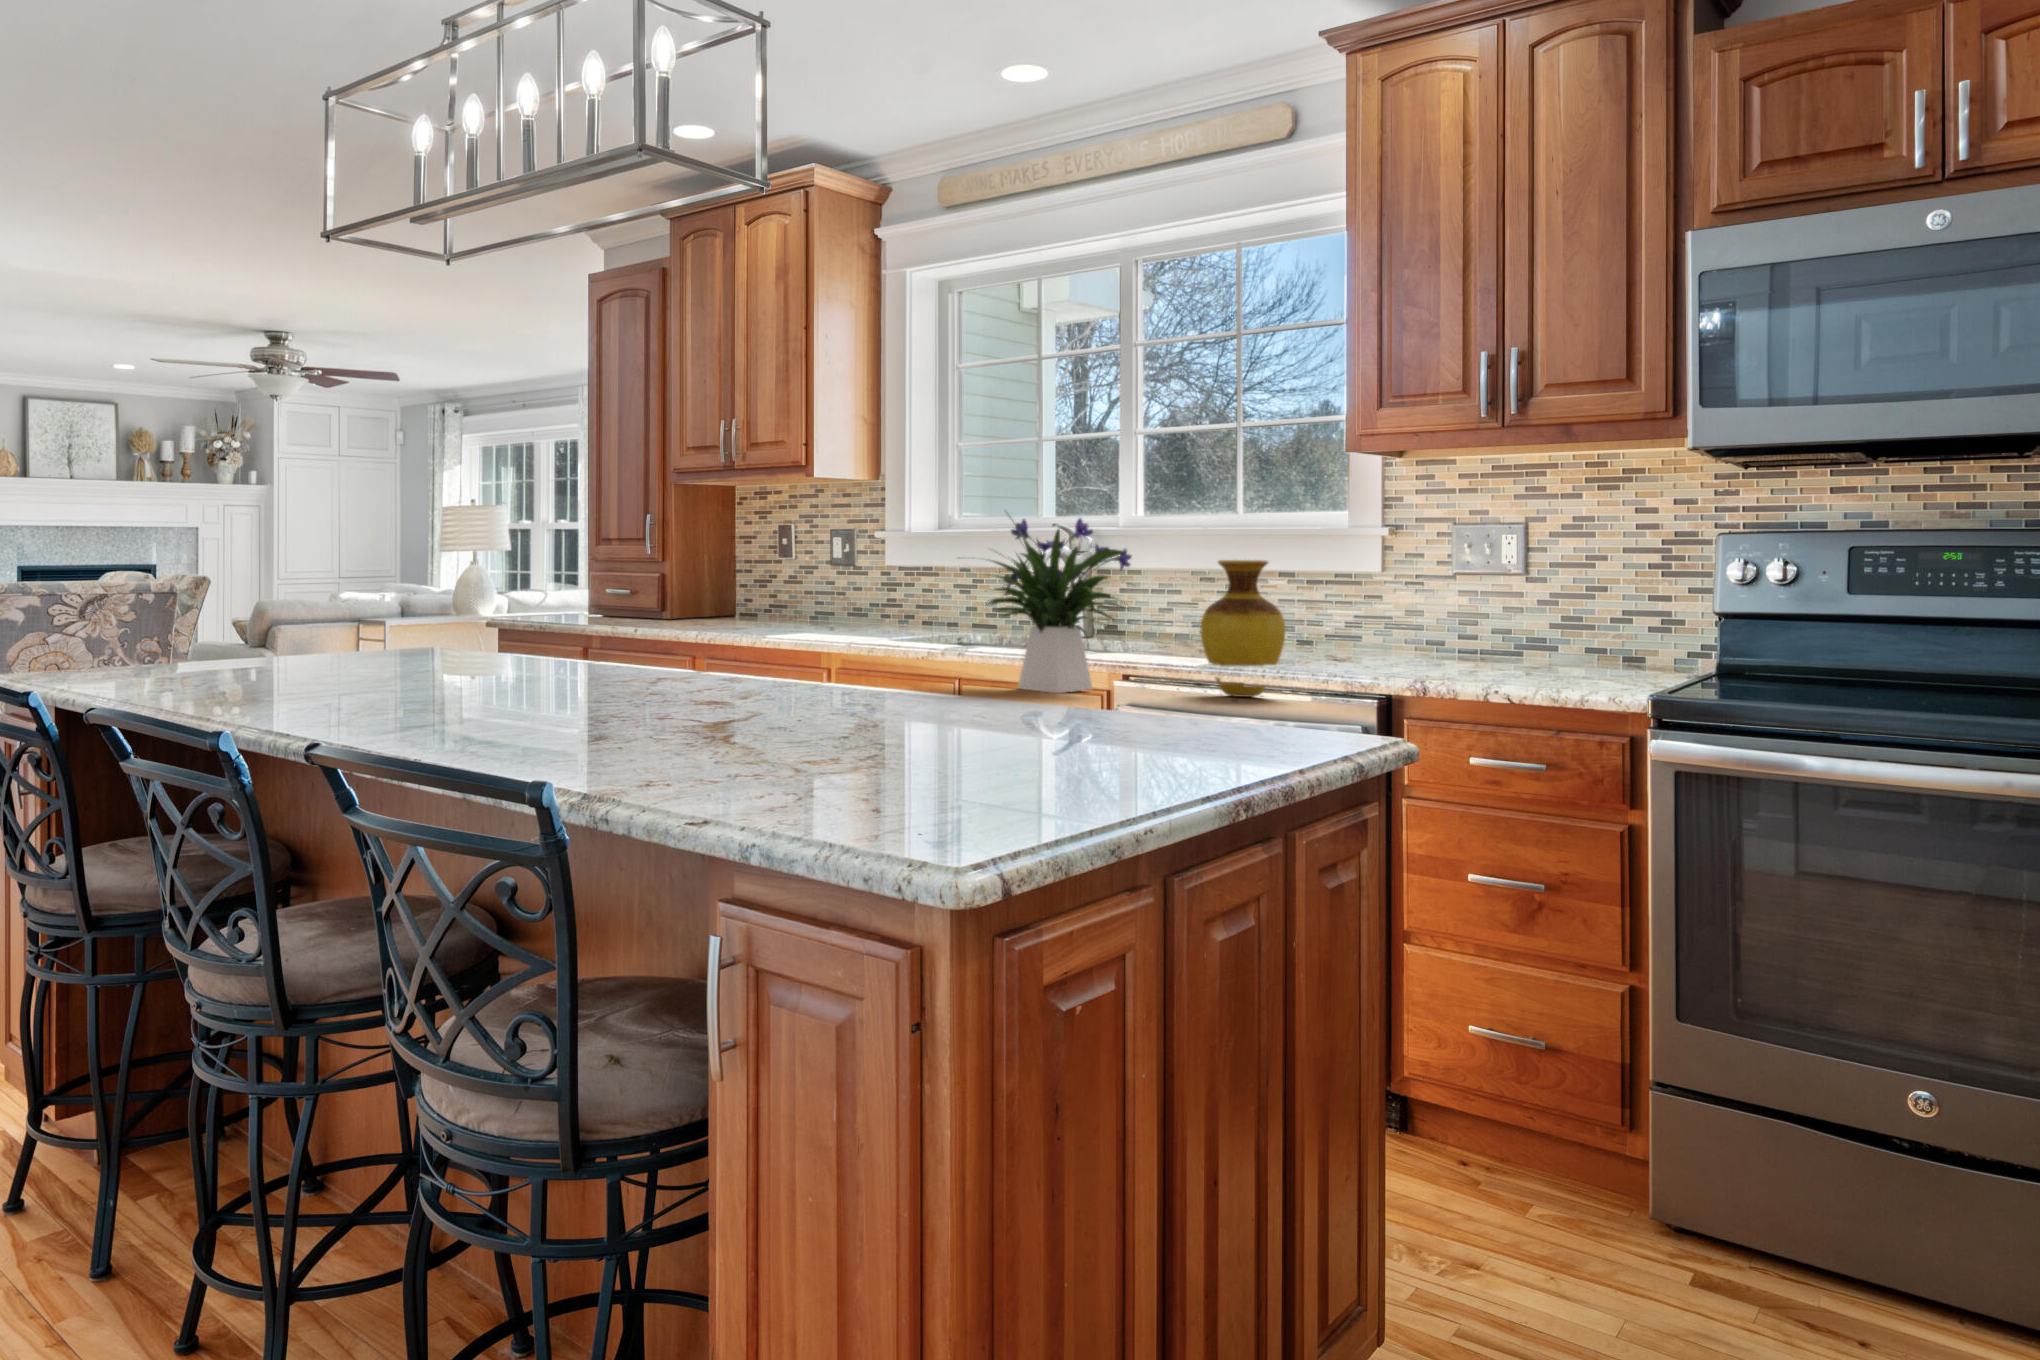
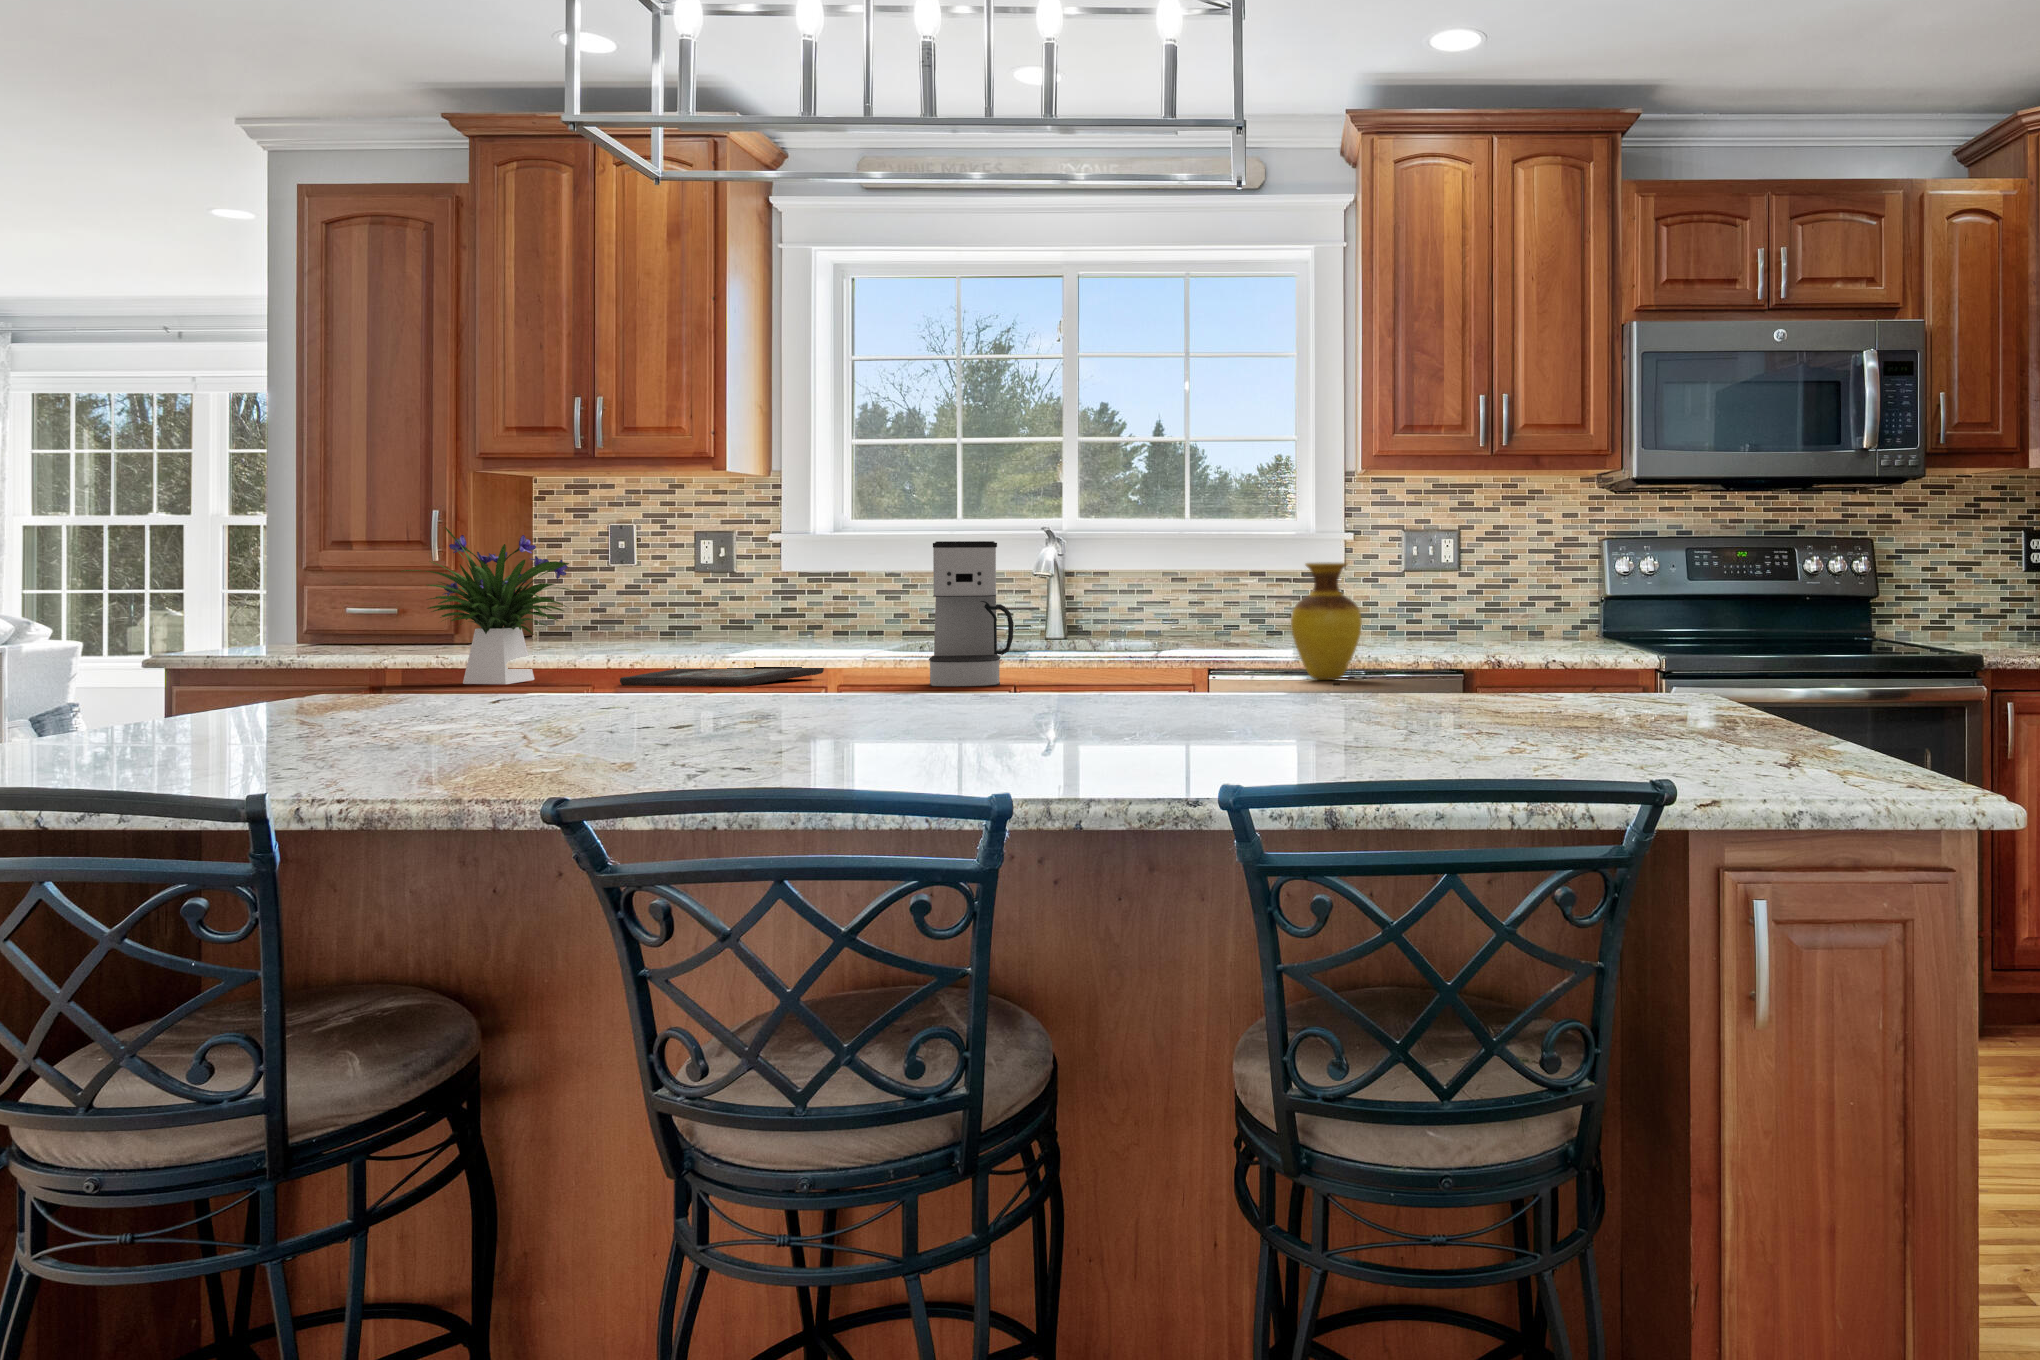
flower arrangement: present [988,518,1132,693] -> present [404,527,572,684]
coffee maker: none [845,535,934,677] -> present [929,541,1014,687]
decorative tray: none [675,644,846,663] -> present [620,667,824,686]

